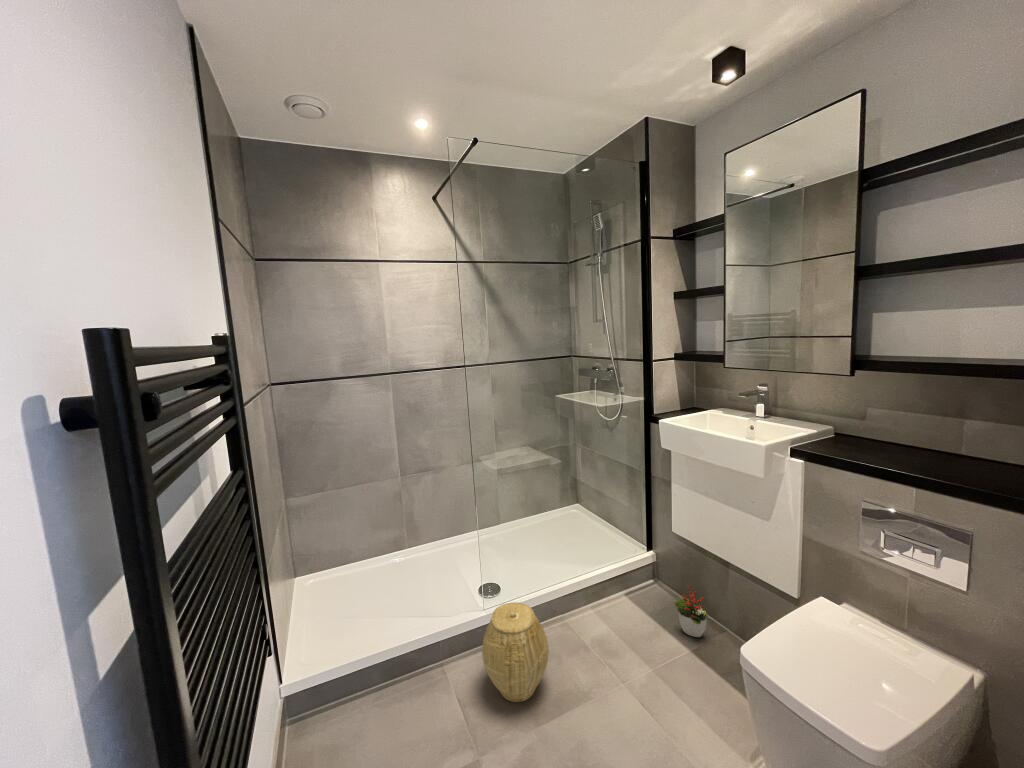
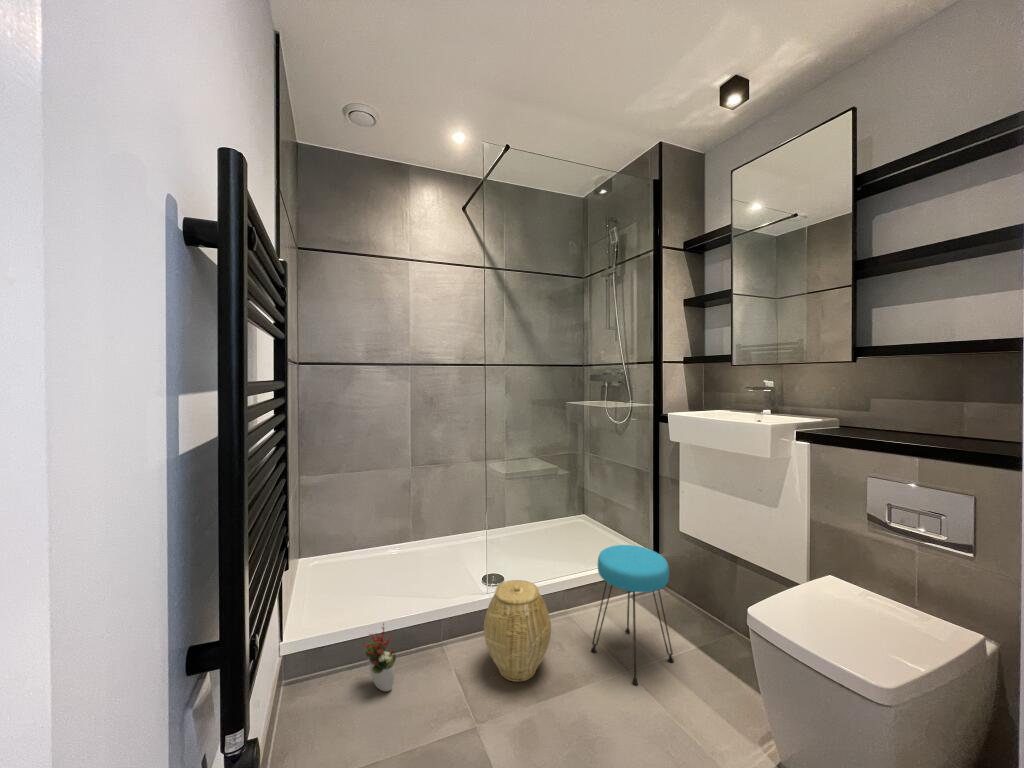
stool: none [588,558,668,697] -> present [591,545,674,684]
decorative plant: present [675,585,708,637] -> present [363,623,396,691]

